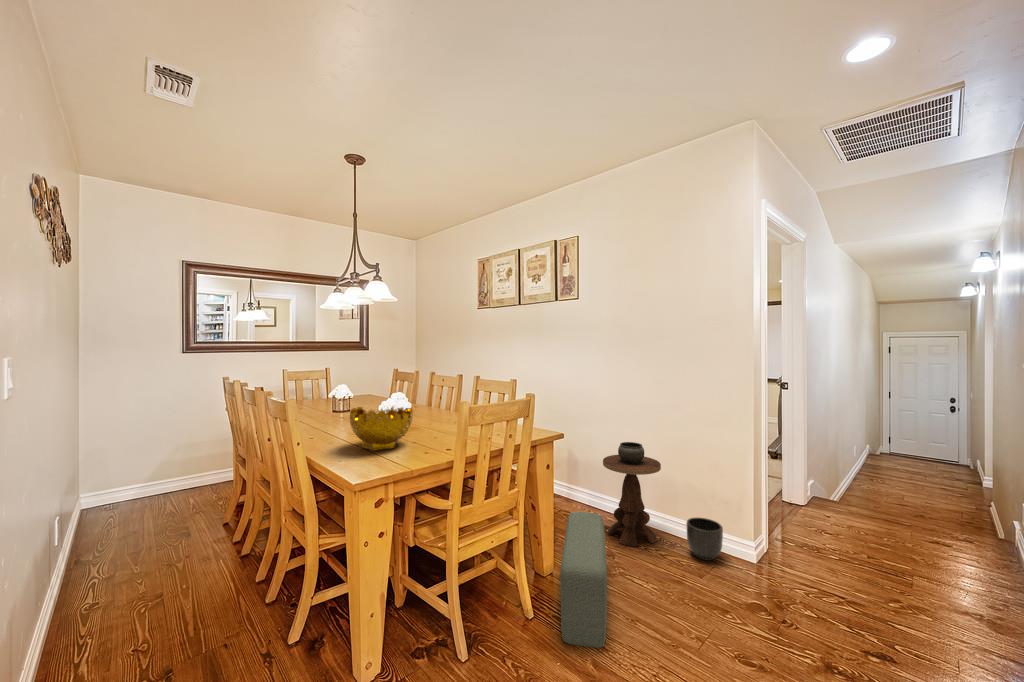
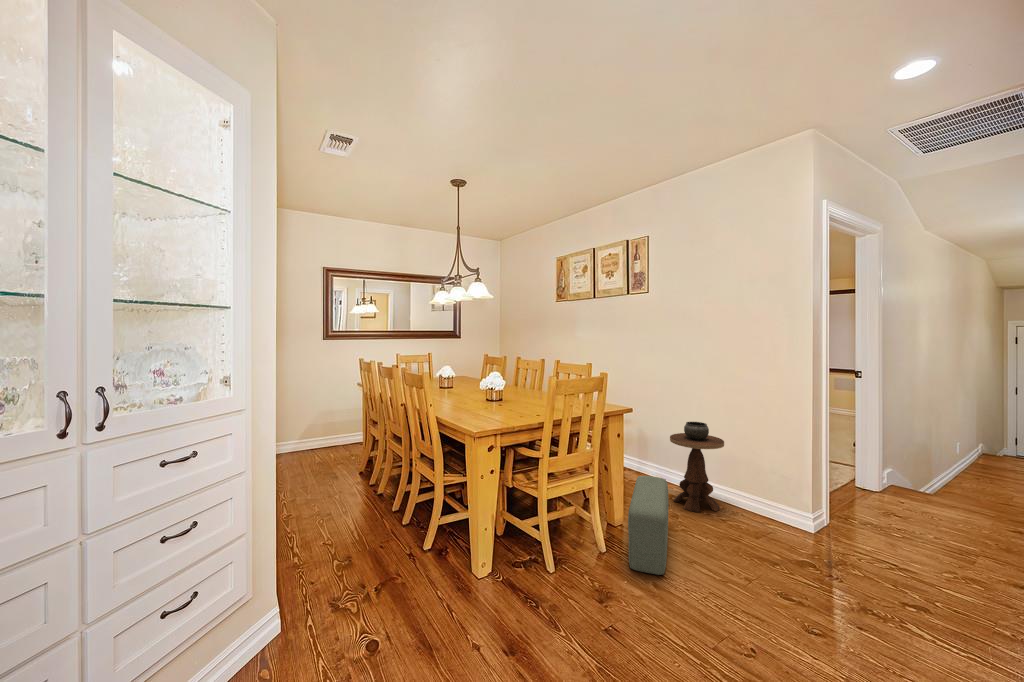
decorative bowl: present [350,407,413,451] -> none [463,382,510,415]
planter: present [686,518,723,561] -> none [747,490,782,527]

